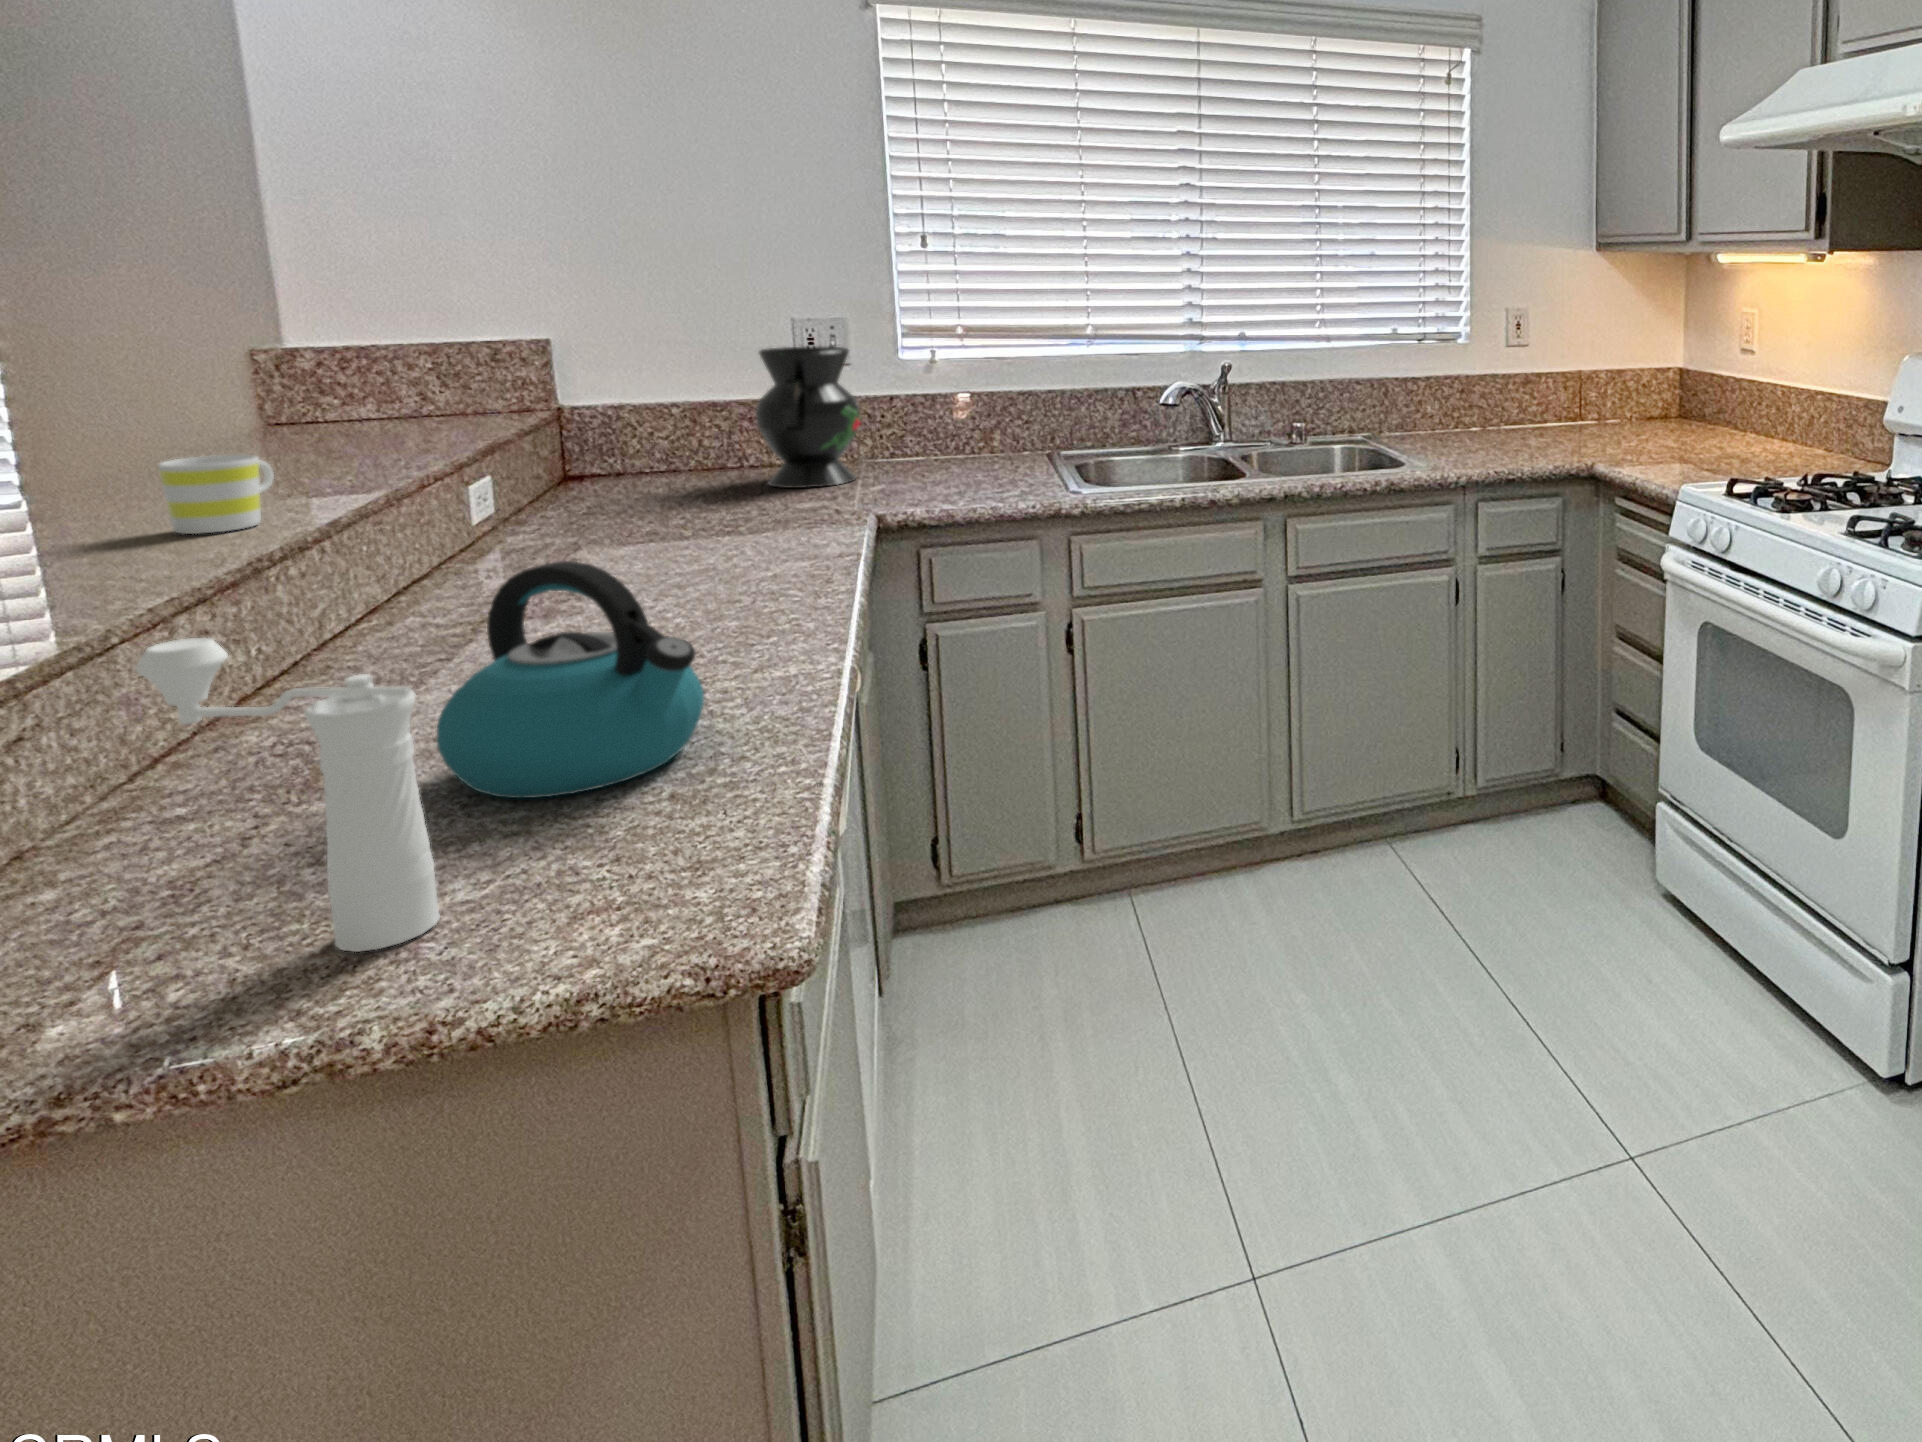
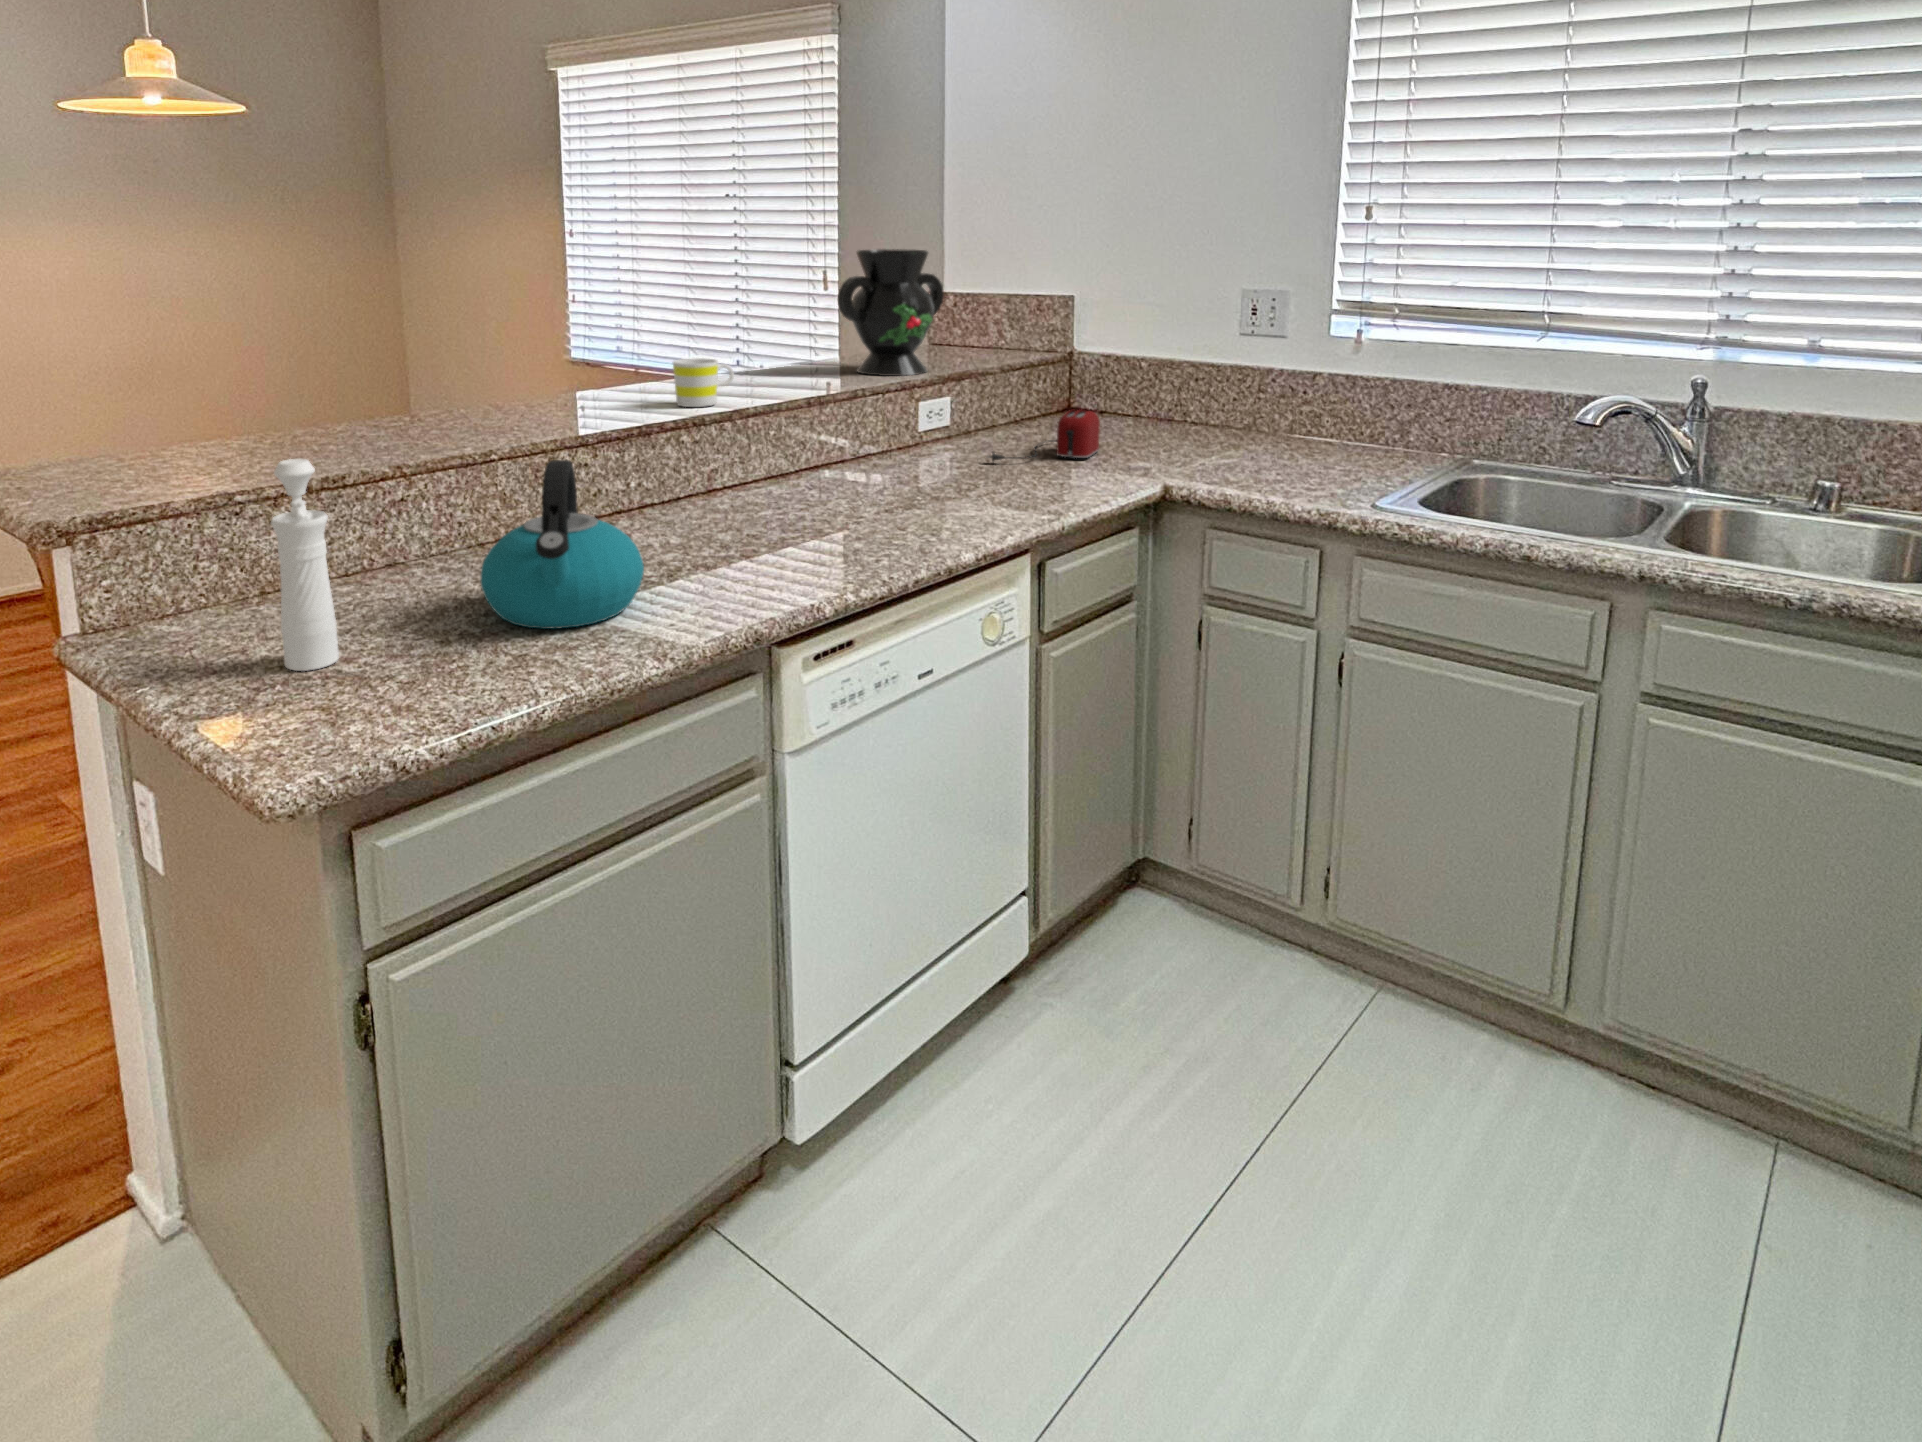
decorative vase: present [755,346,860,488] -> present [838,249,944,376]
toaster: none [623,461,734,538] -> present [988,410,1100,462]

